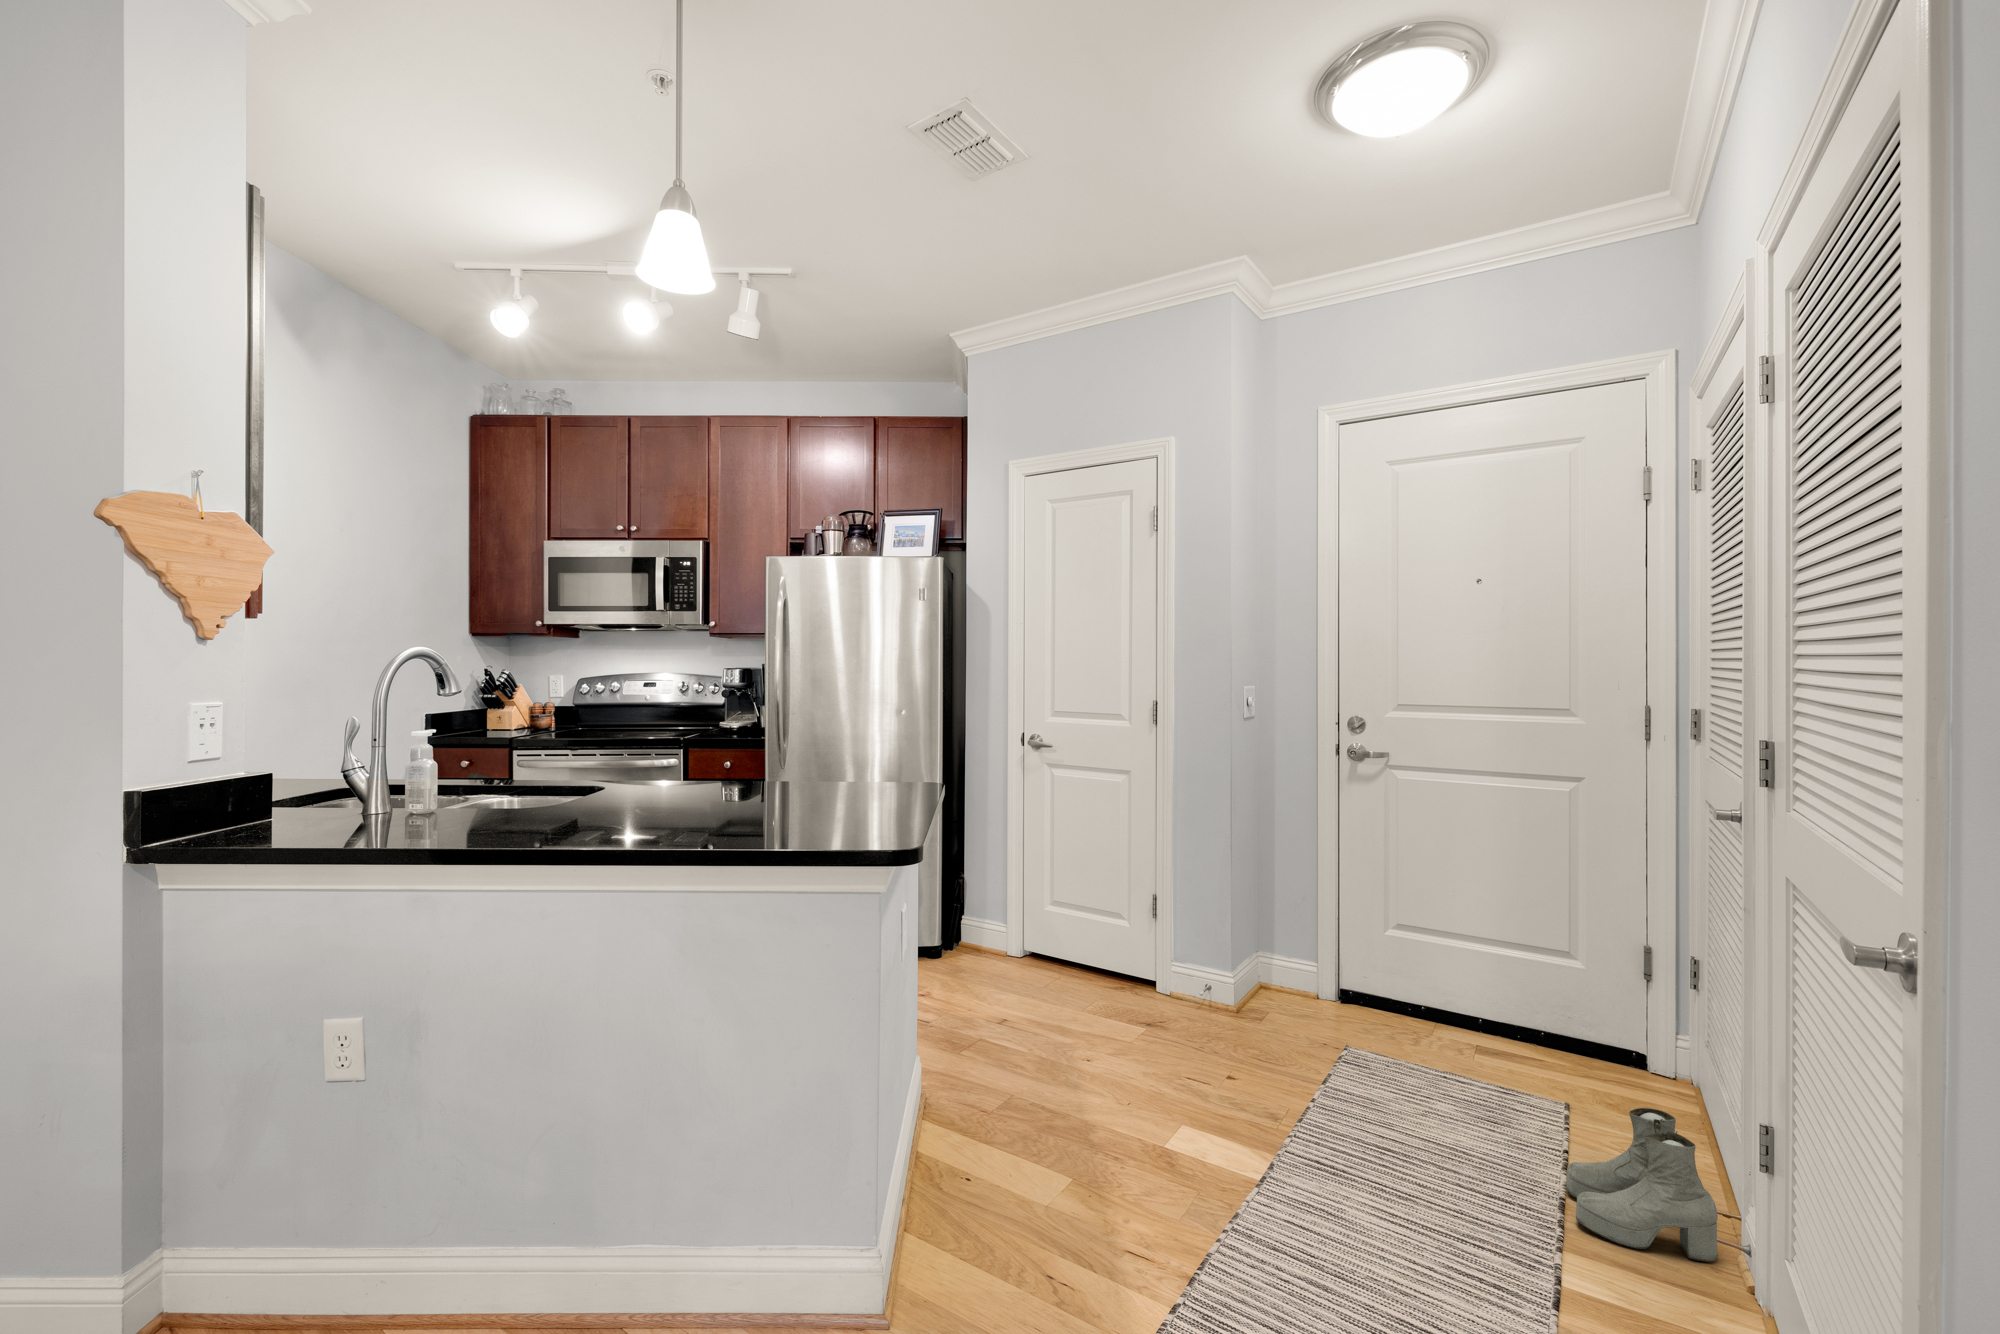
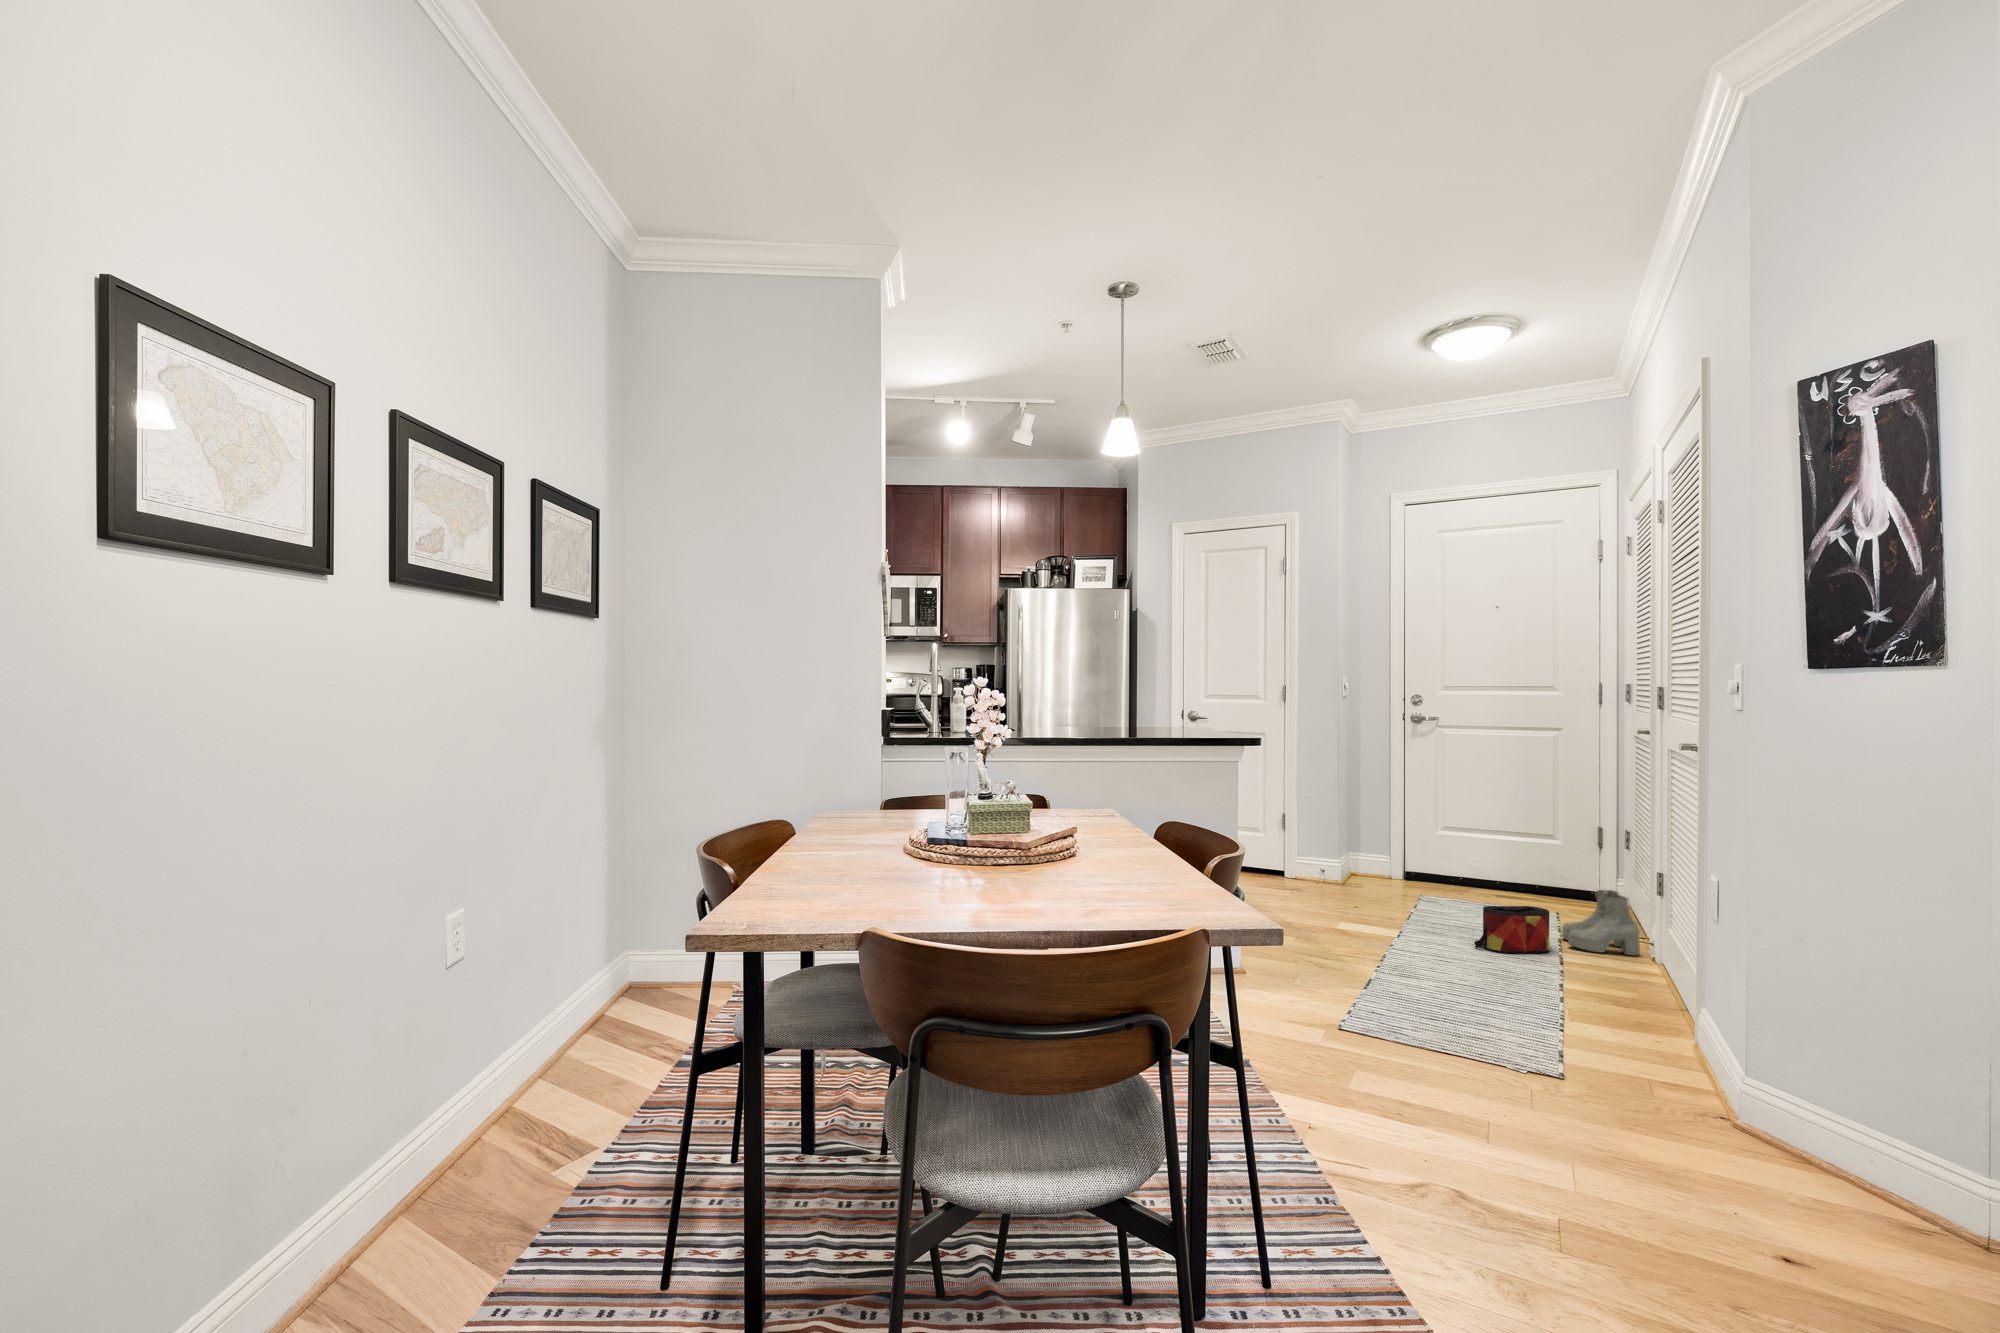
bag: none [1393,1141,1538,1249] -> present [1474,906,1550,953]

